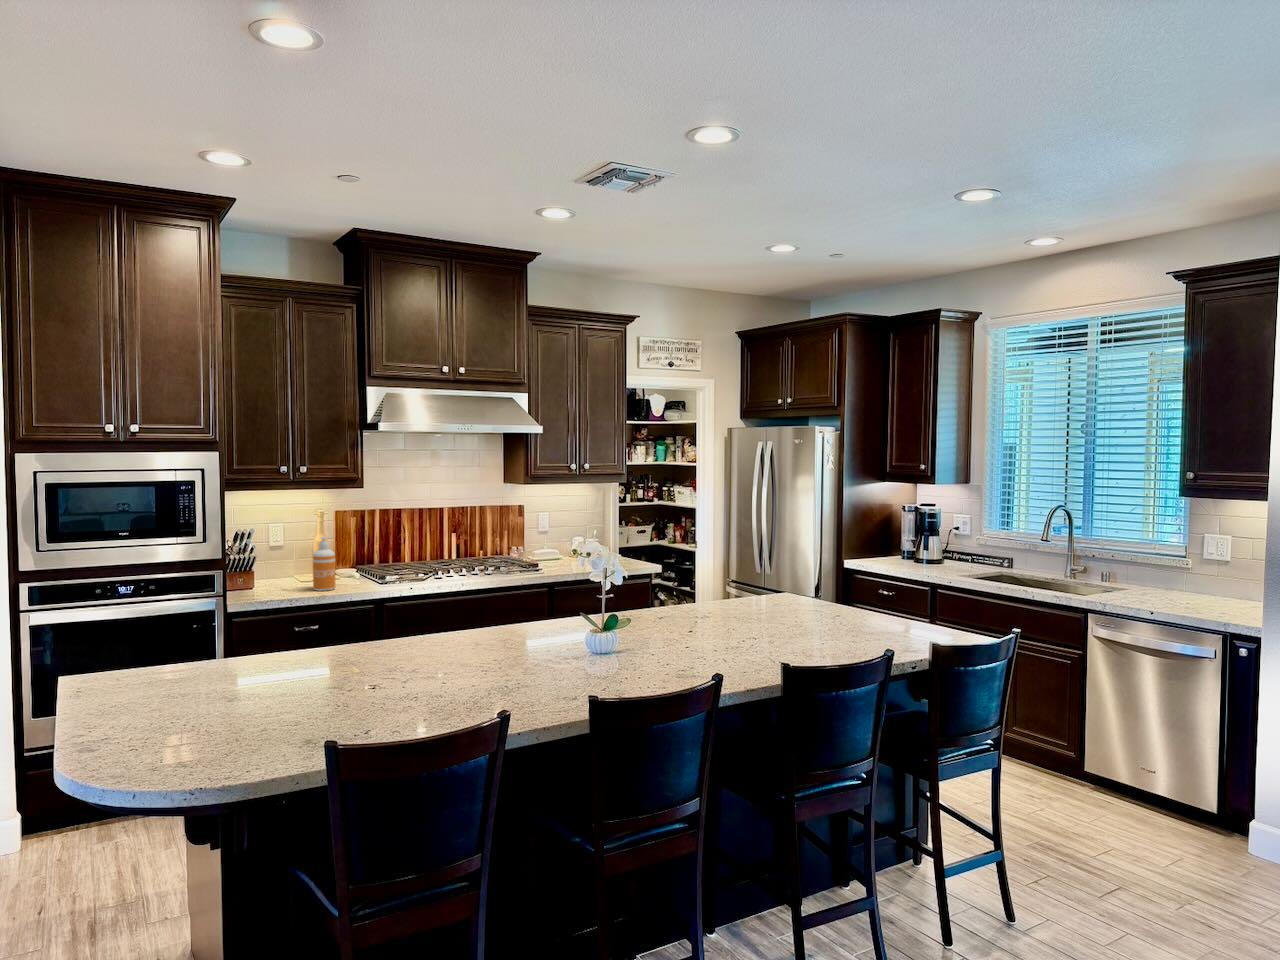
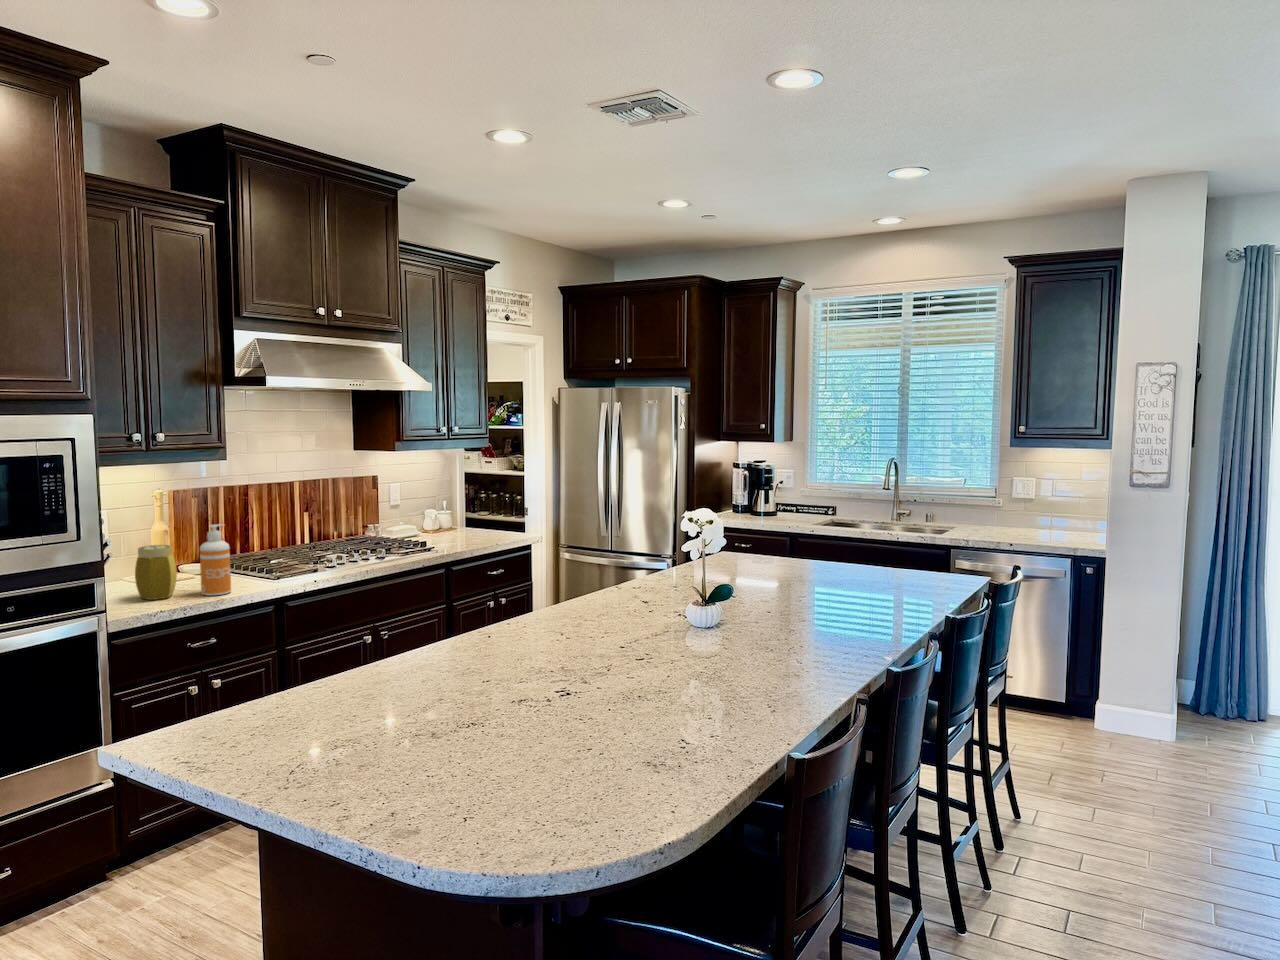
jar: none [270,550,300,590] -> present [135,545,177,600]

